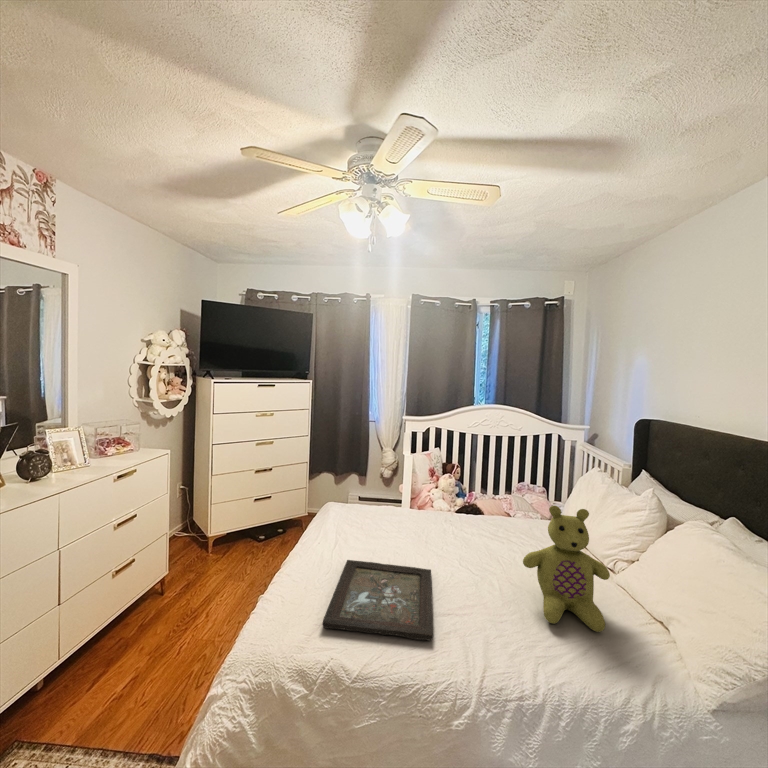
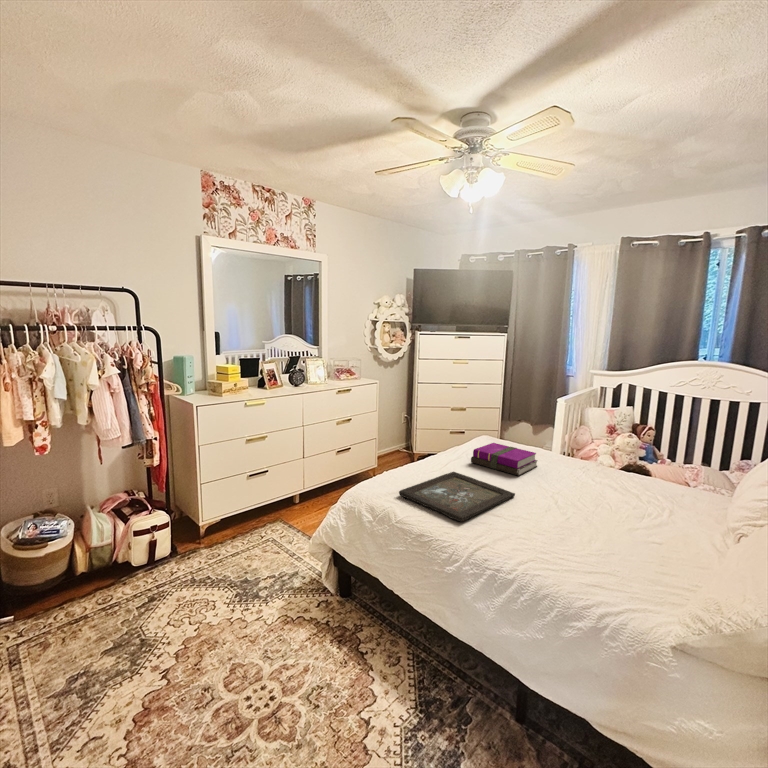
stuffed bear: present [523,506,610,632] -> none [577,446,678,571]
notebook: none [346,507,405,542] -> present [471,443,537,476]

